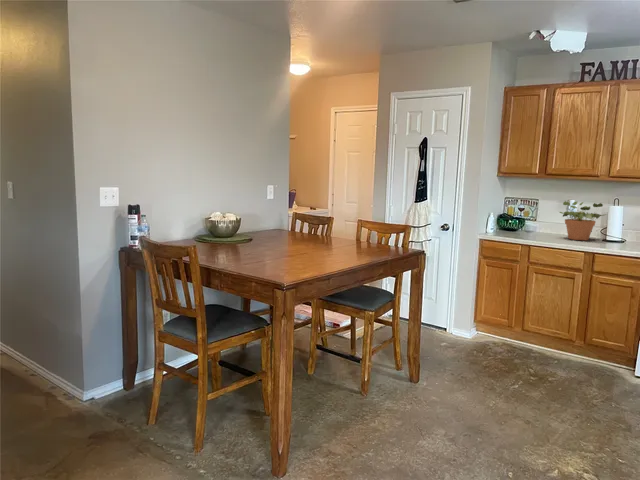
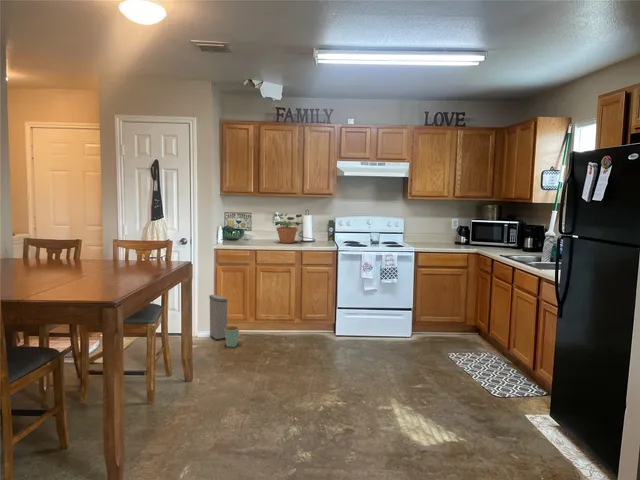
trash can: none [467,291,497,355] -> present [209,295,239,347]

